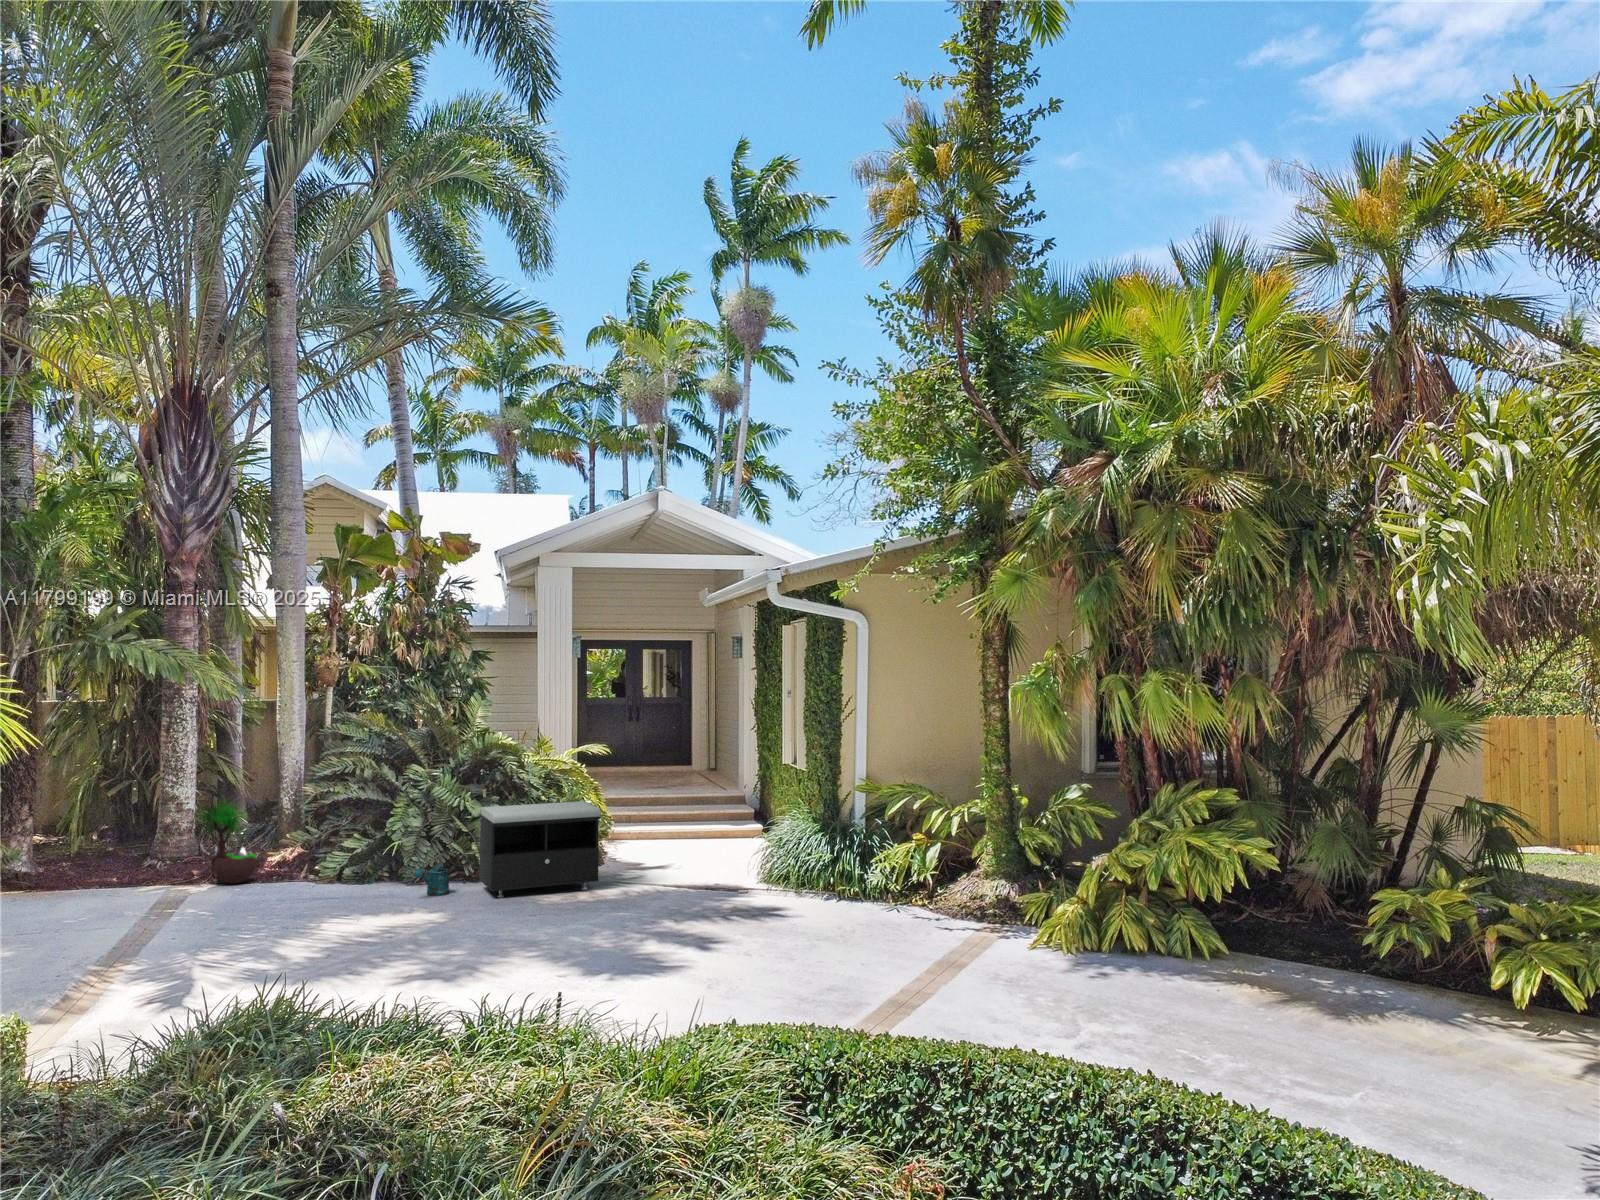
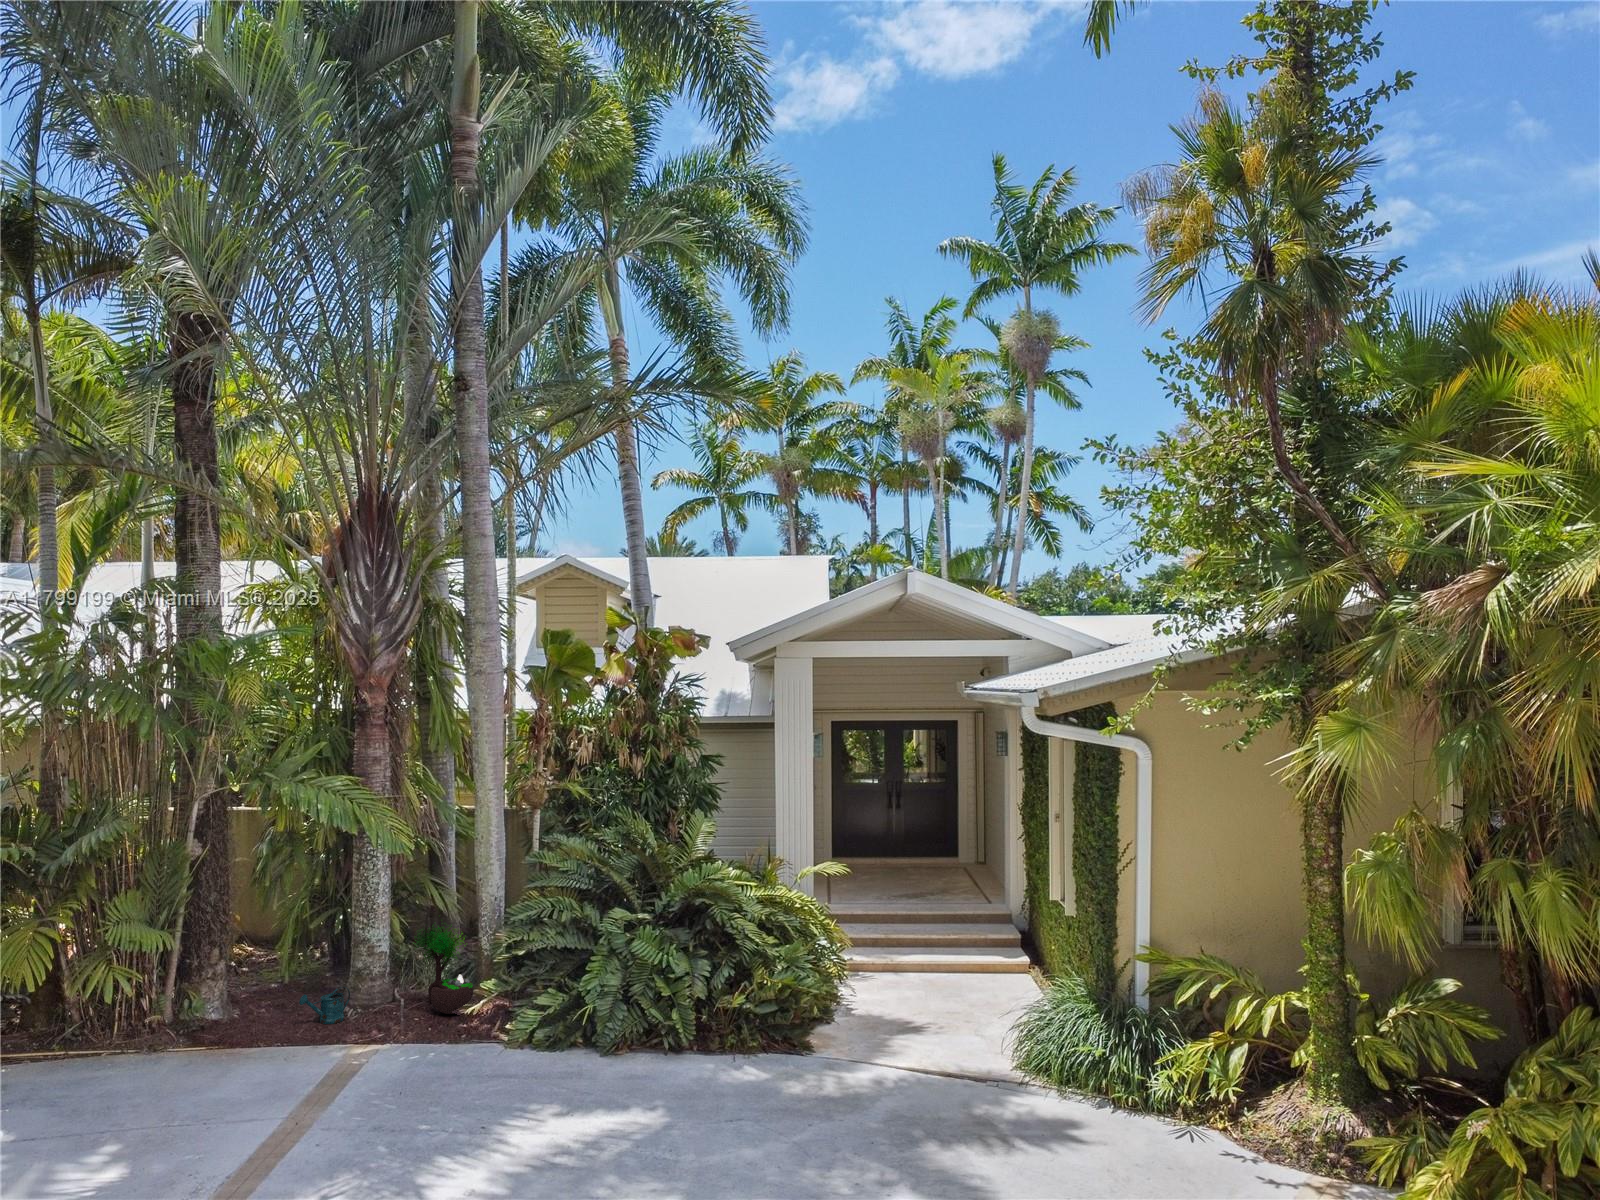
storage bench: present [480,801,600,897] -> none [690,952,821,1070]
watering can: present [415,862,450,896] -> present [299,987,350,1024]

